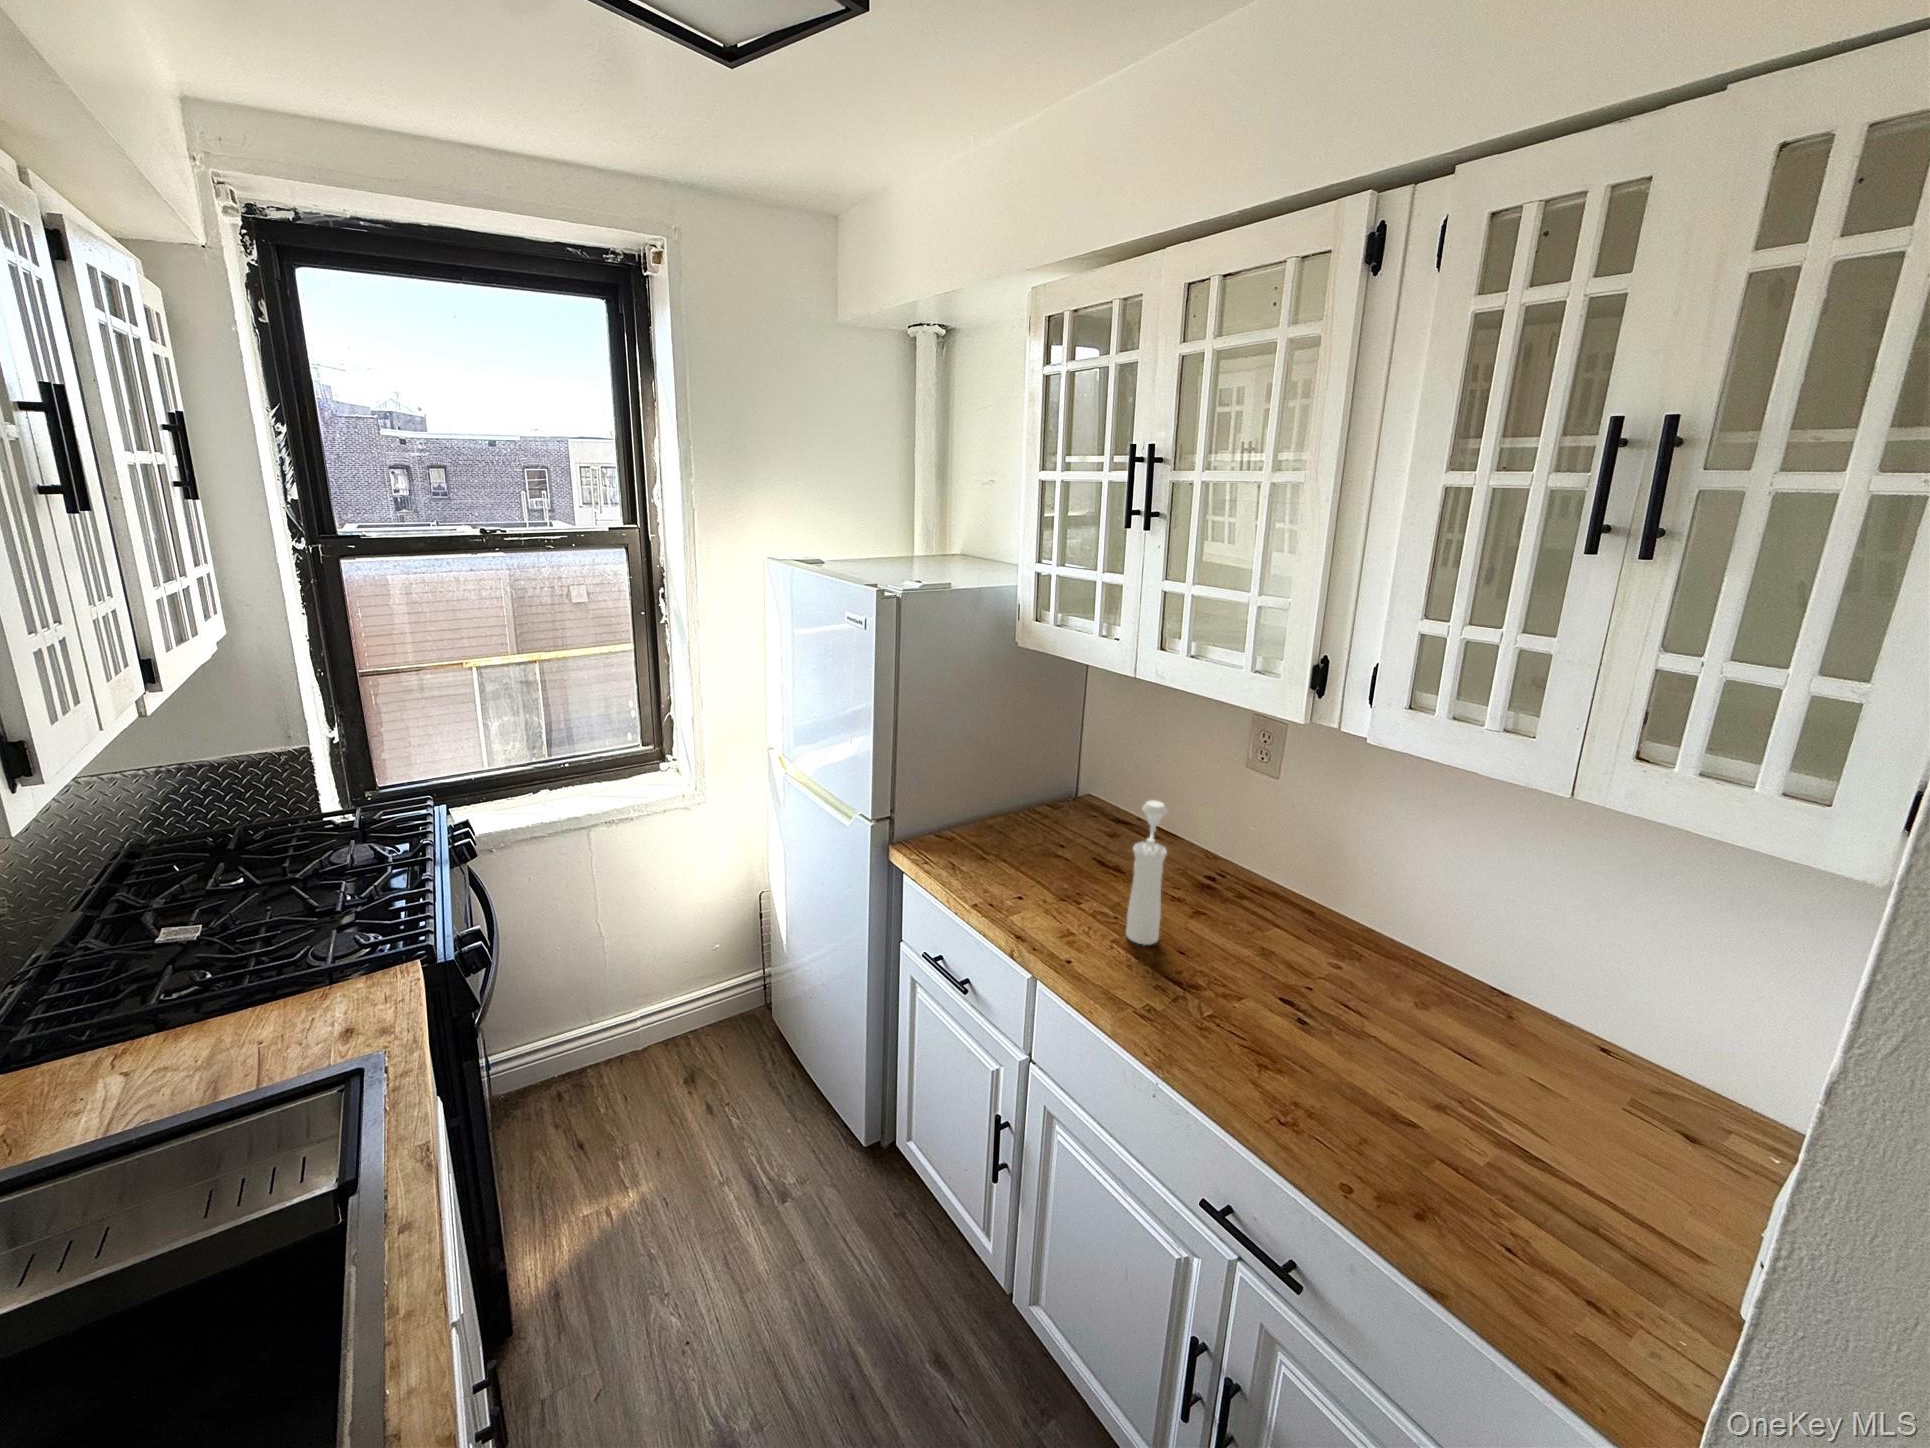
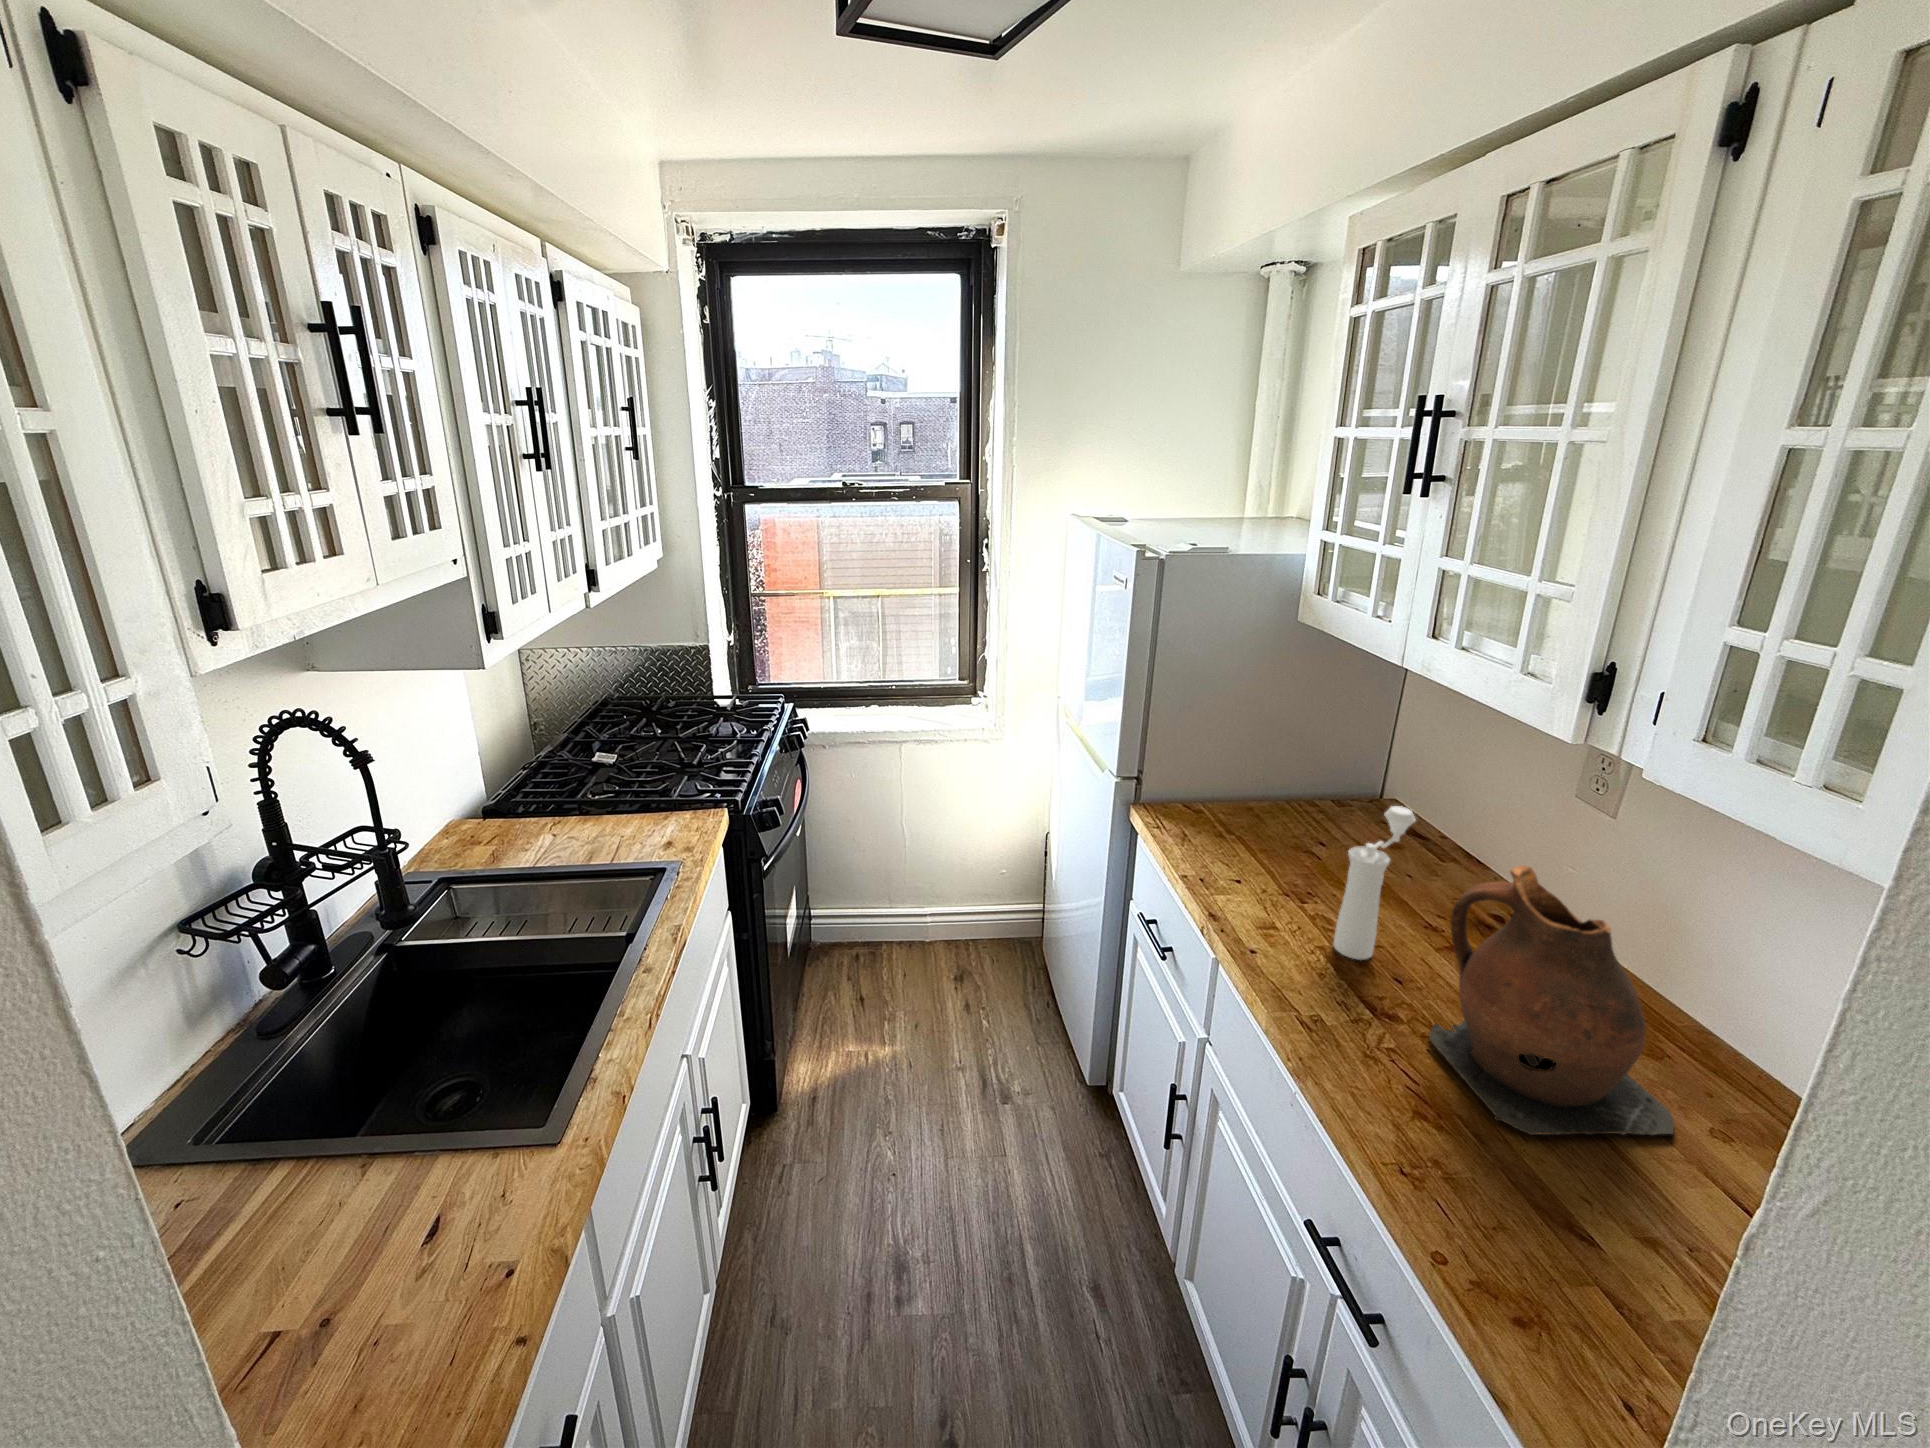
ceramic pitcher: none [1235,831,1415,1056] -> present [1429,865,1674,1135]

